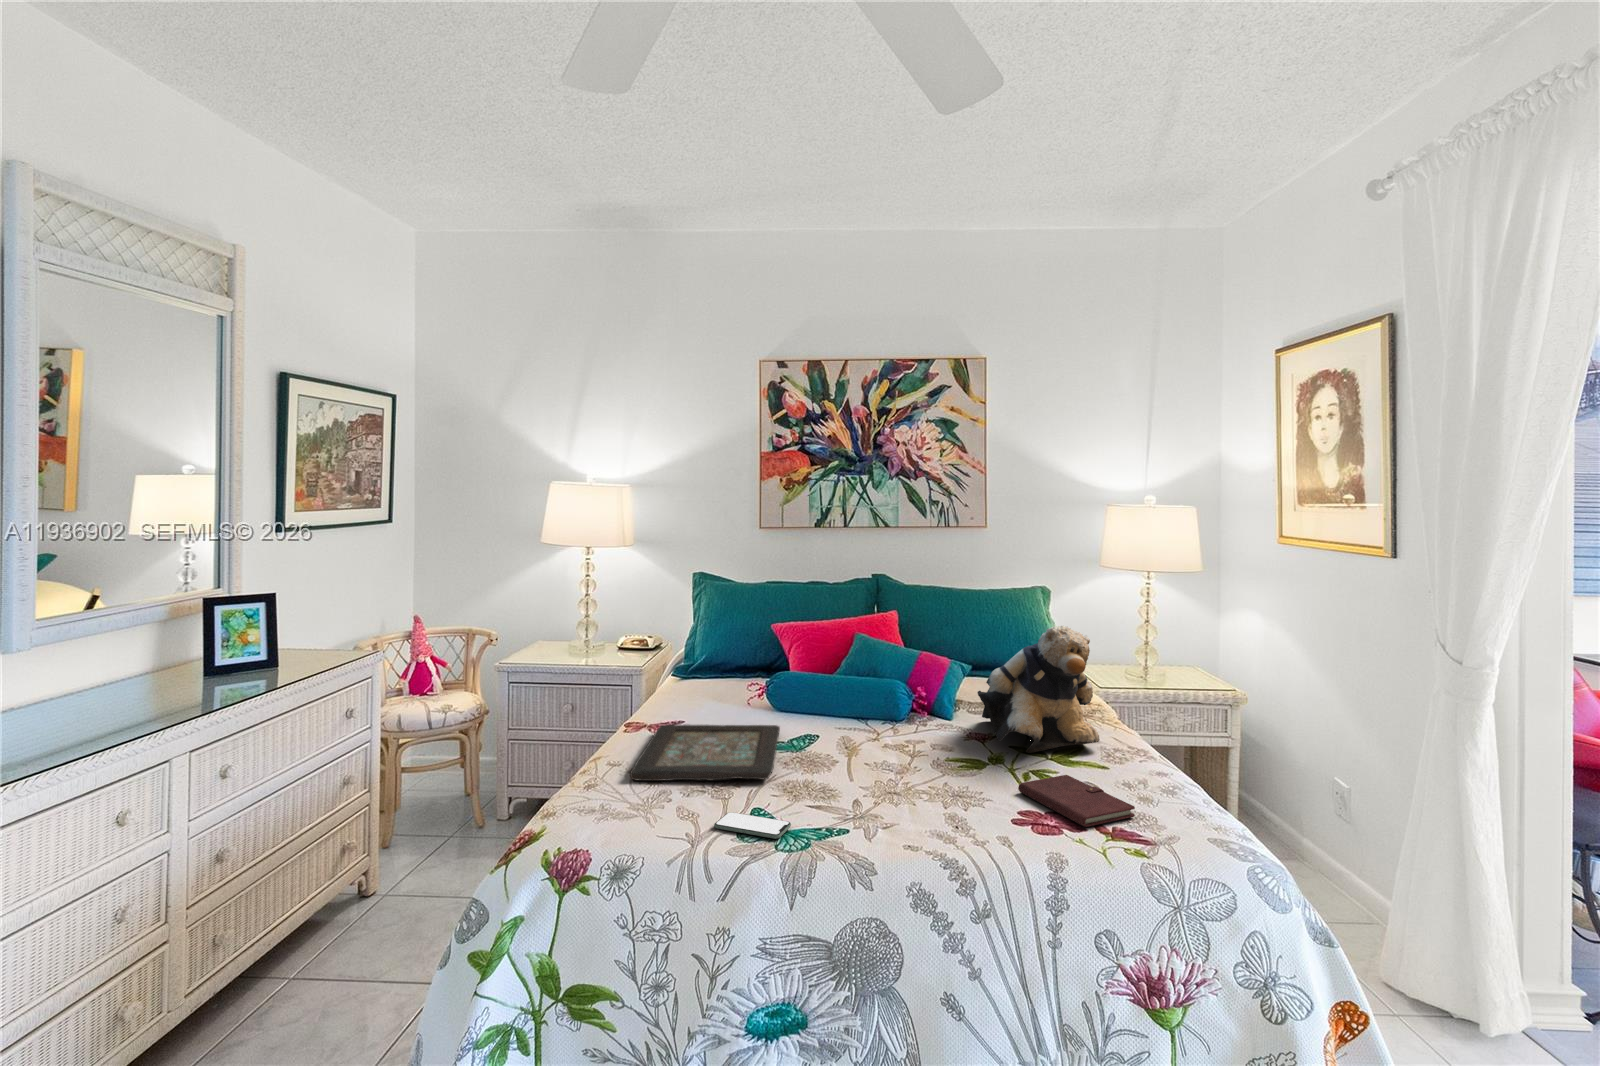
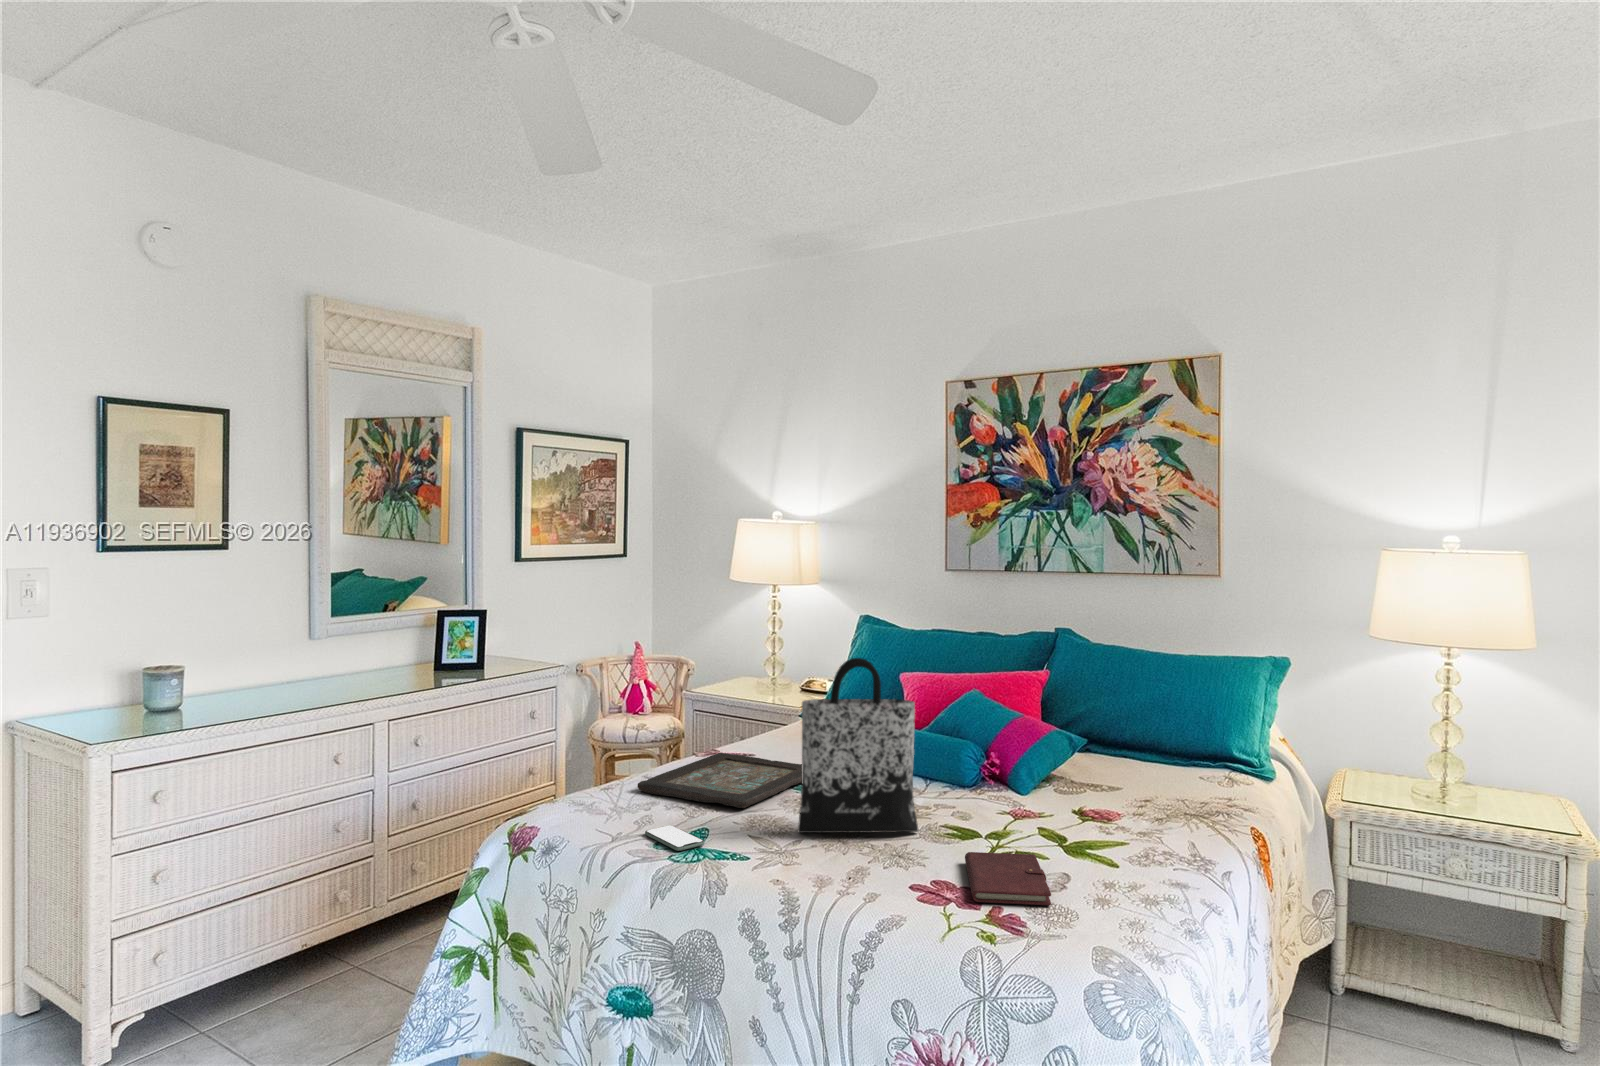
tote bag: none [850,617,943,794] -> present [798,658,918,833]
teddy bear: present [977,626,1100,753] -> none [1014,688,1157,834]

